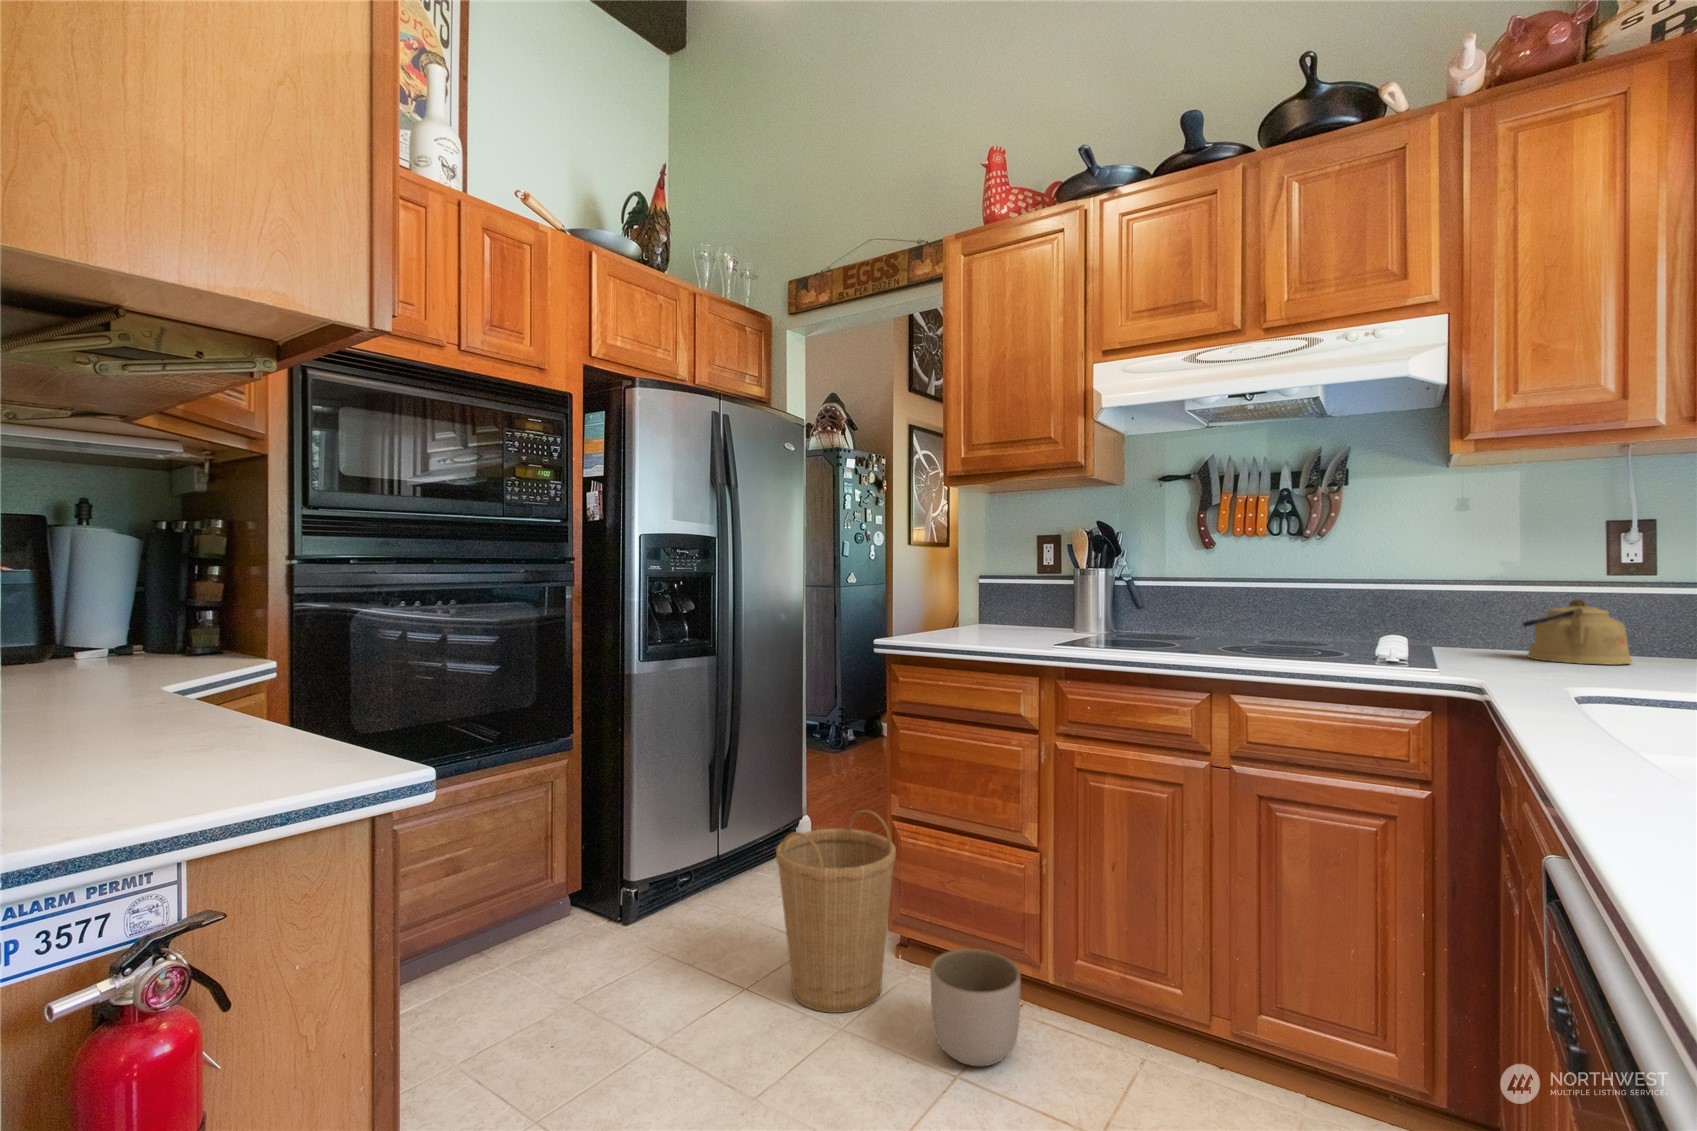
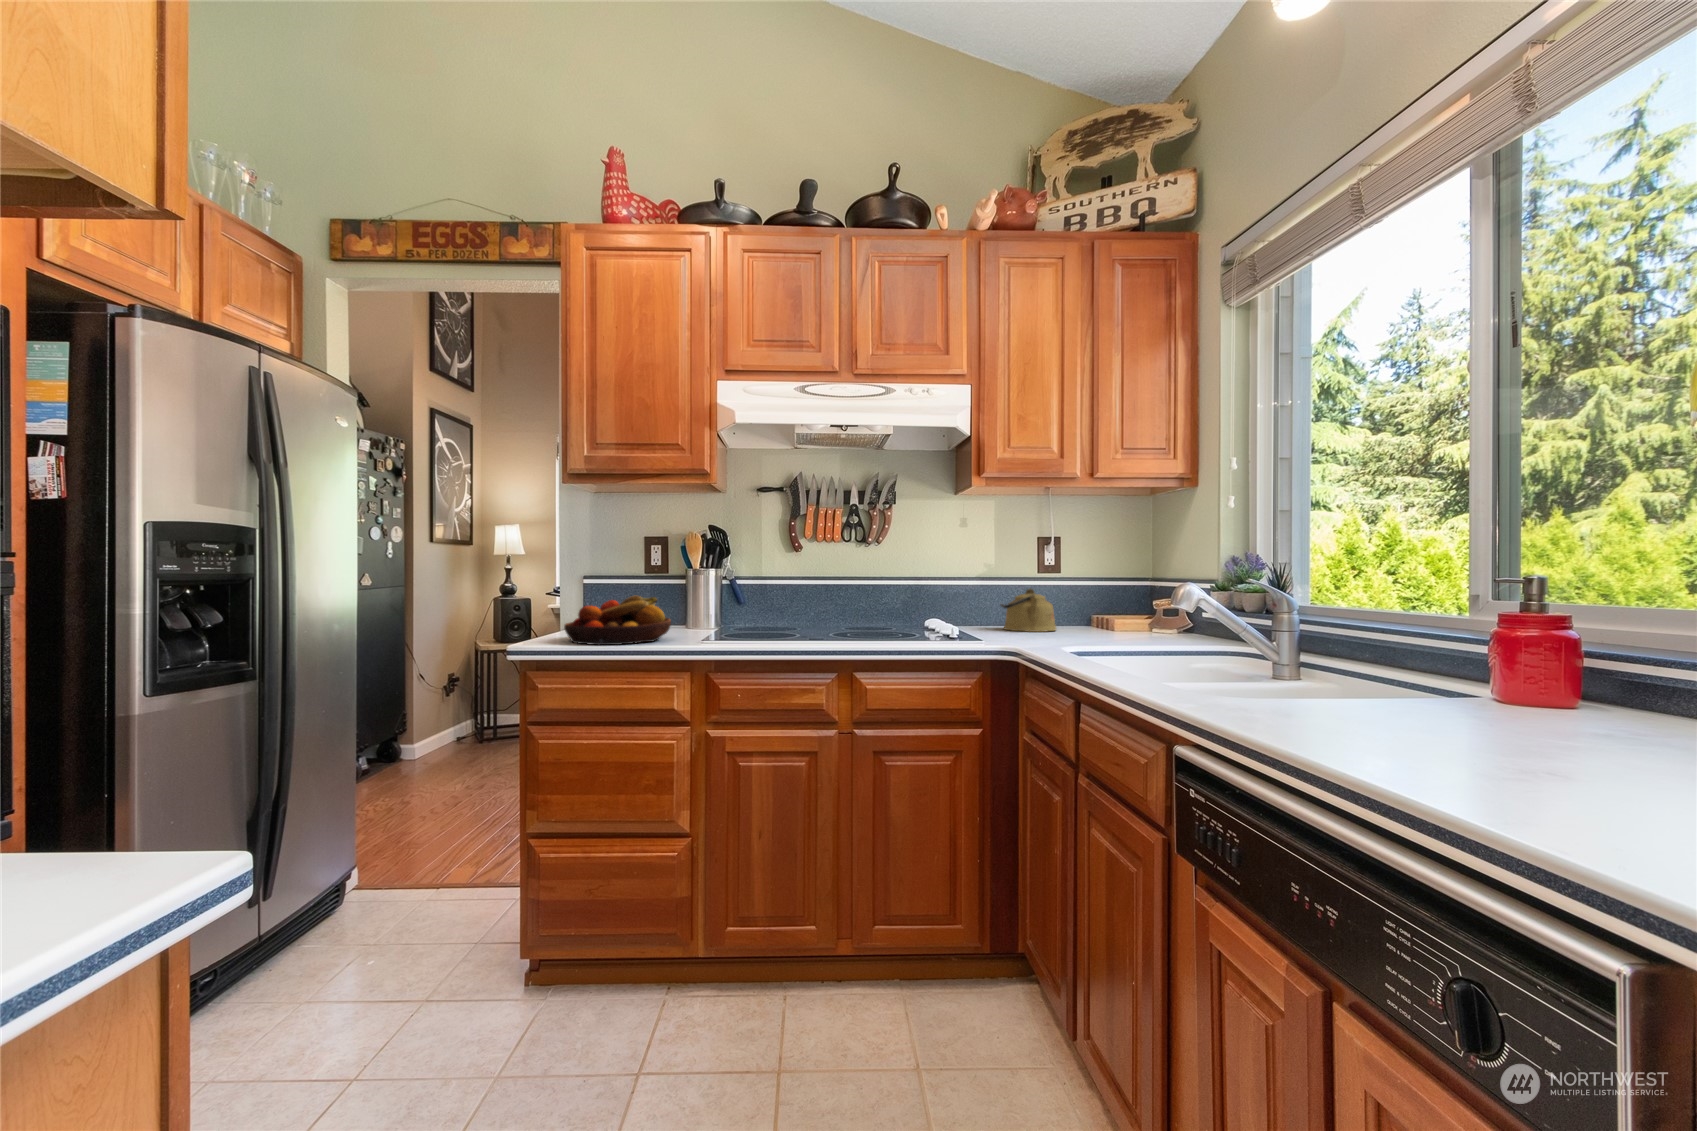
fruit bowl: none [927,596,1032,645] -> present [564,596,671,645]
basket: present [776,810,896,1013] -> none [391,830,539,1065]
planter: present [930,949,1021,1066] -> none [598,939,688,1054]

